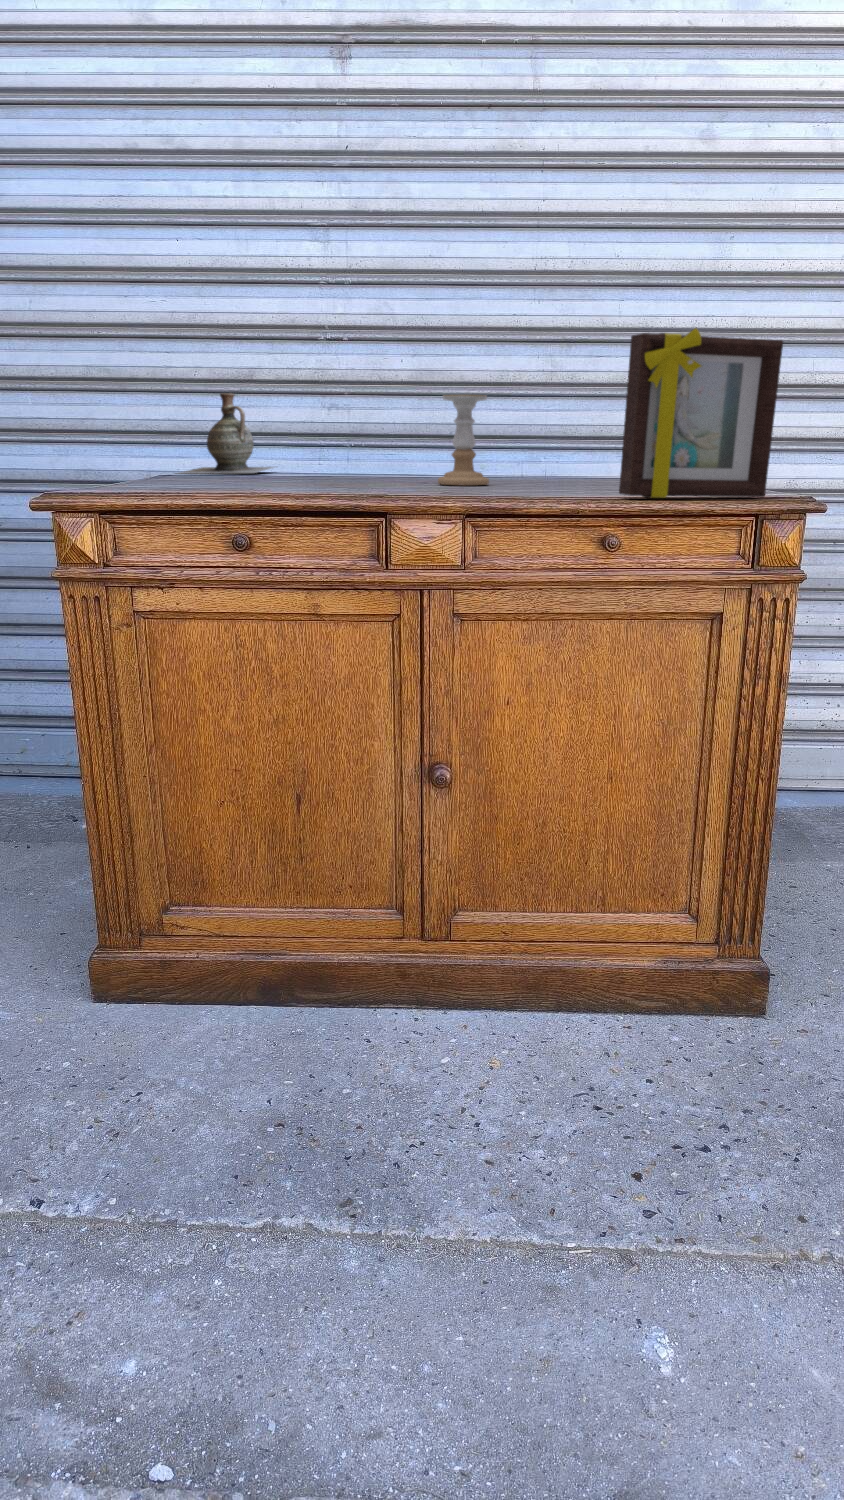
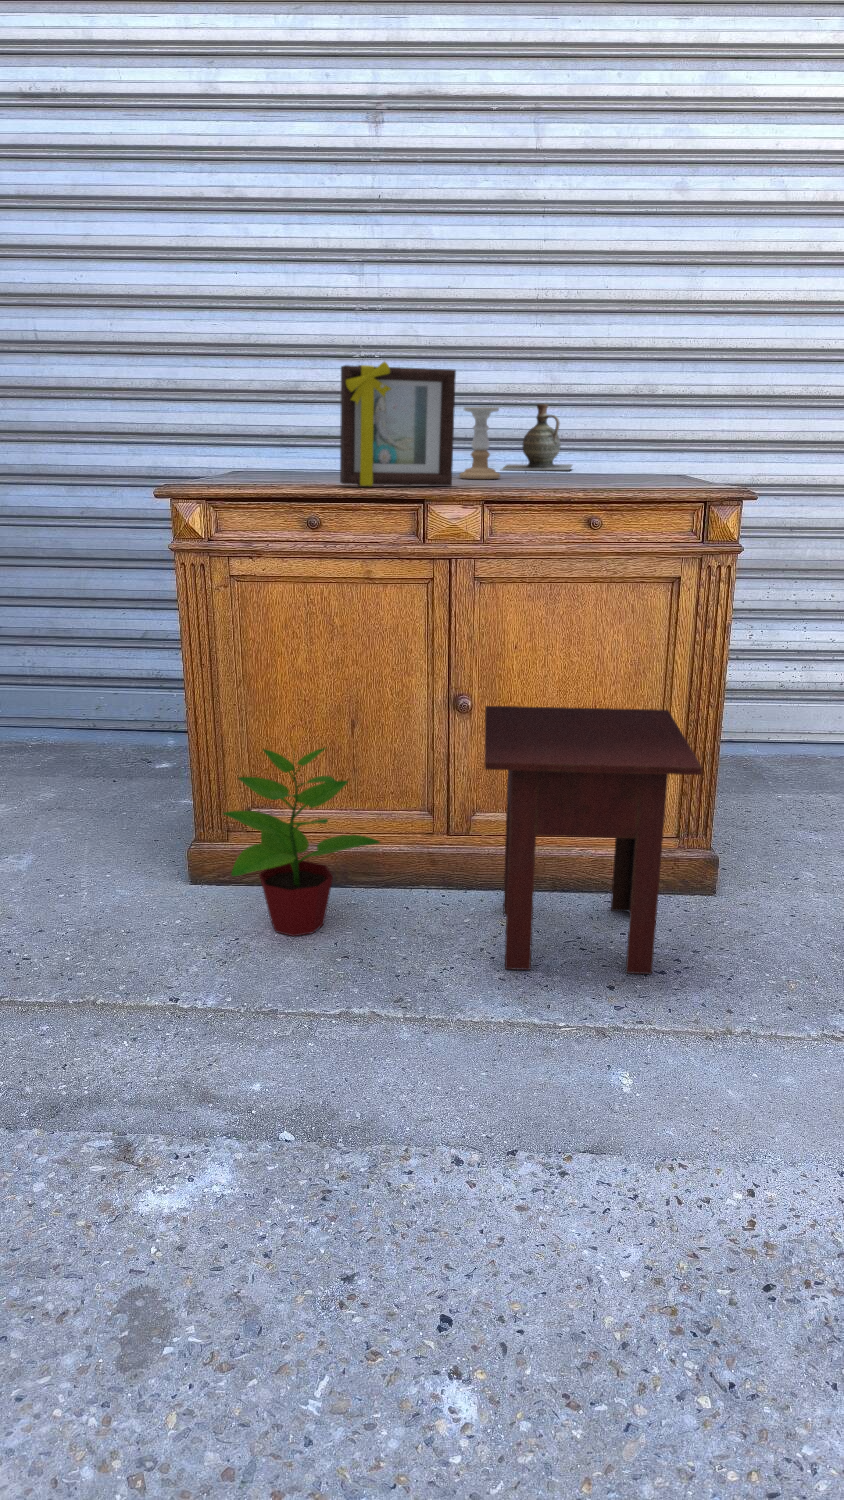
picture frame: present [619,328,783,498] -> present [340,362,456,487]
ceramic jug: present [180,393,273,474] -> present [502,404,572,470]
side table: none [463,780,767,1150] -> present [484,706,703,974]
potted plant: none [123,836,329,1085] -> present [223,747,380,936]

